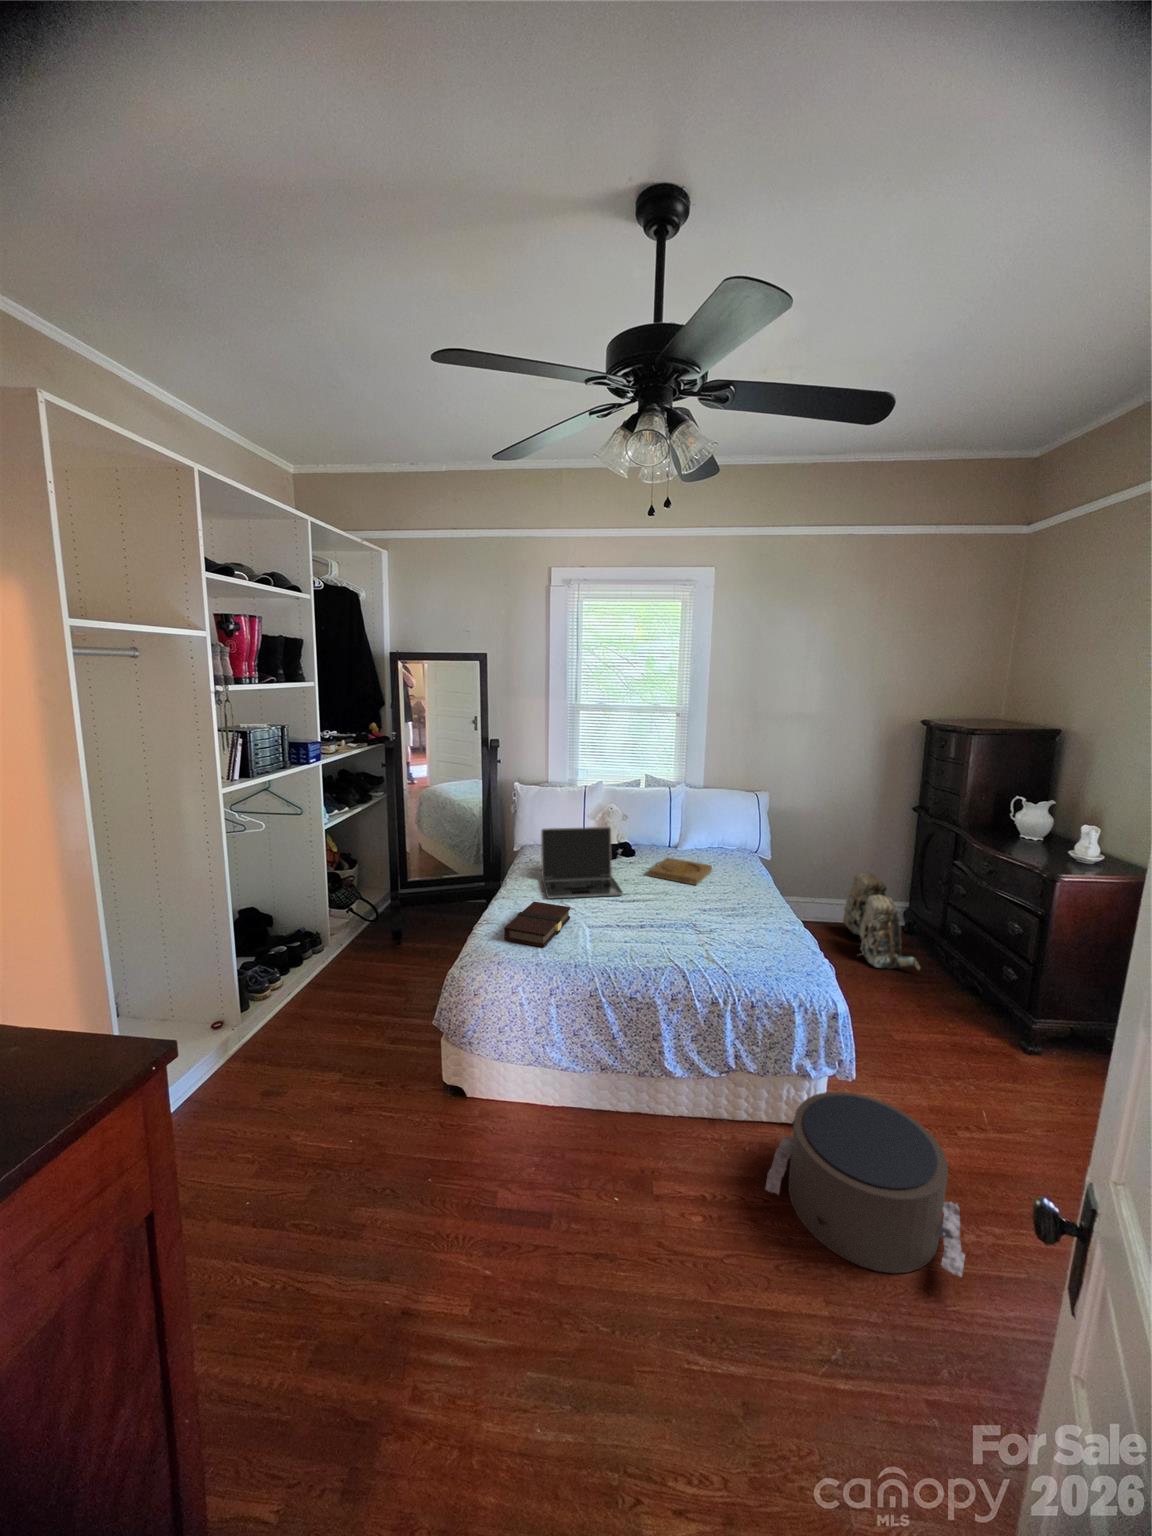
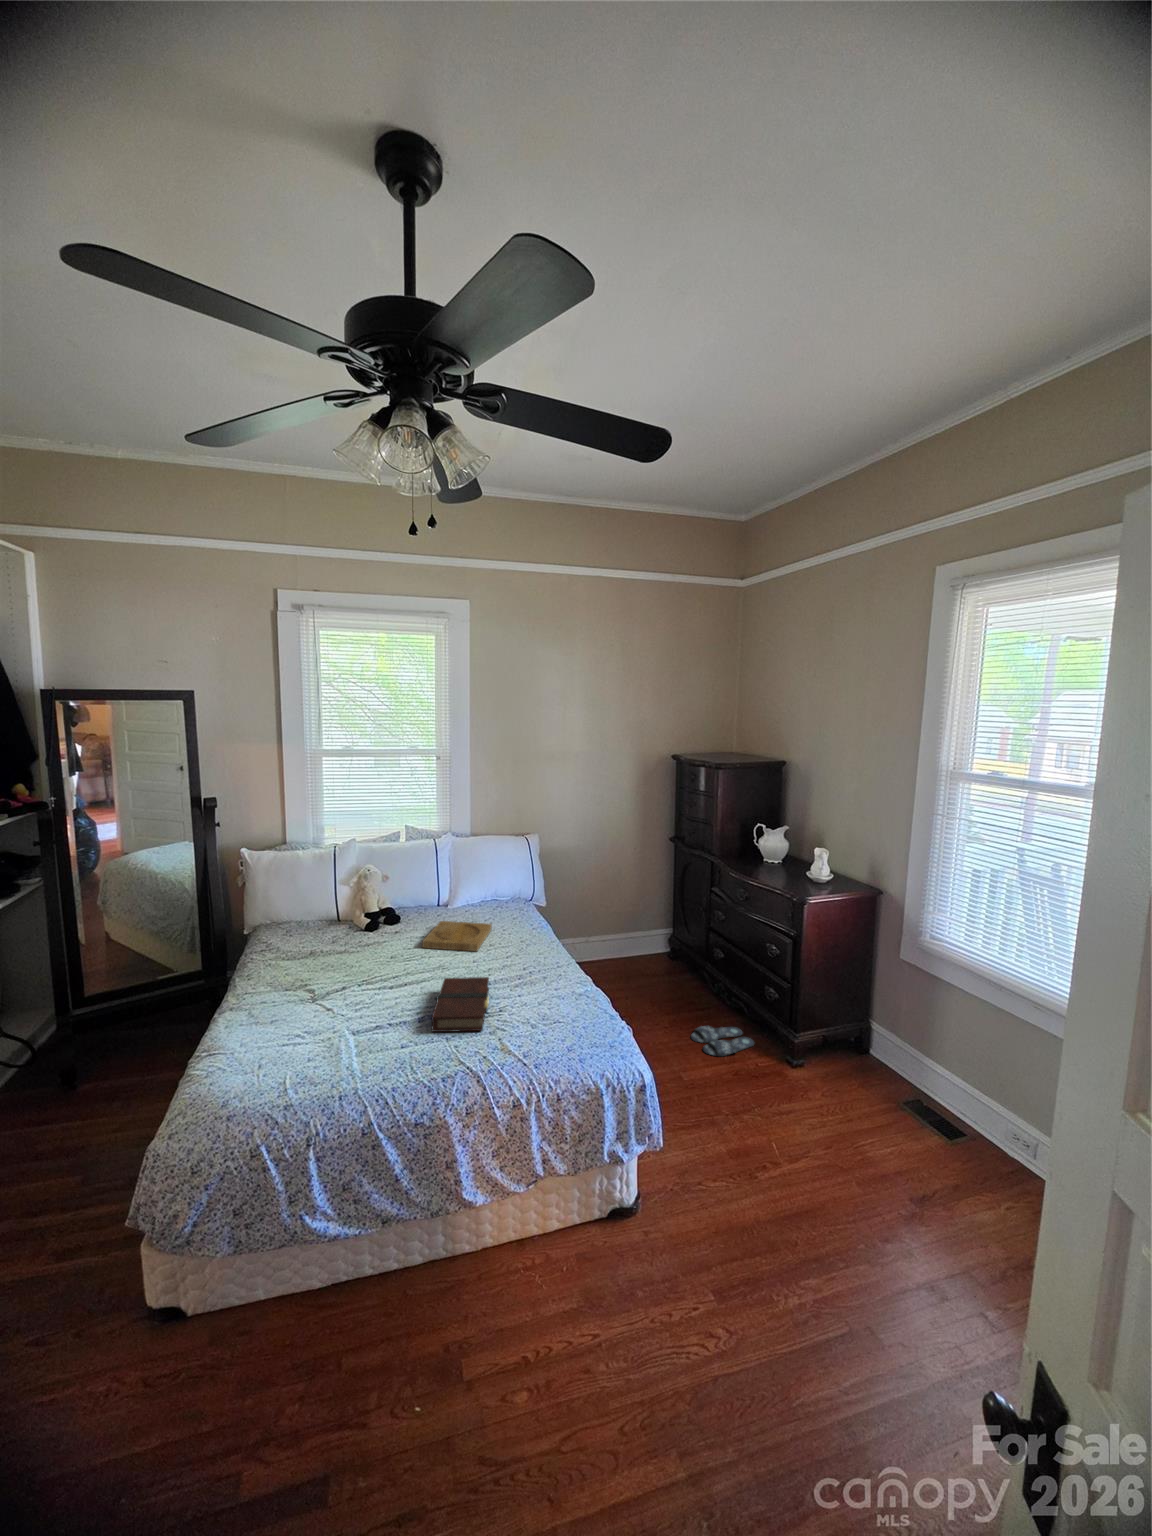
laptop: present [541,827,623,898] -> none [282,898,393,1003]
backpack: present [843,873,920,970] -> none [617,905,691,999]
book: present [504,902,570,947] -> present [432,977,489,1032]
slippers: none [912,1001,989,1032] -> present [691,1026,754,1056]
pouf: present [765,1092,965,1277] -> none [592,1167,795,1384]

